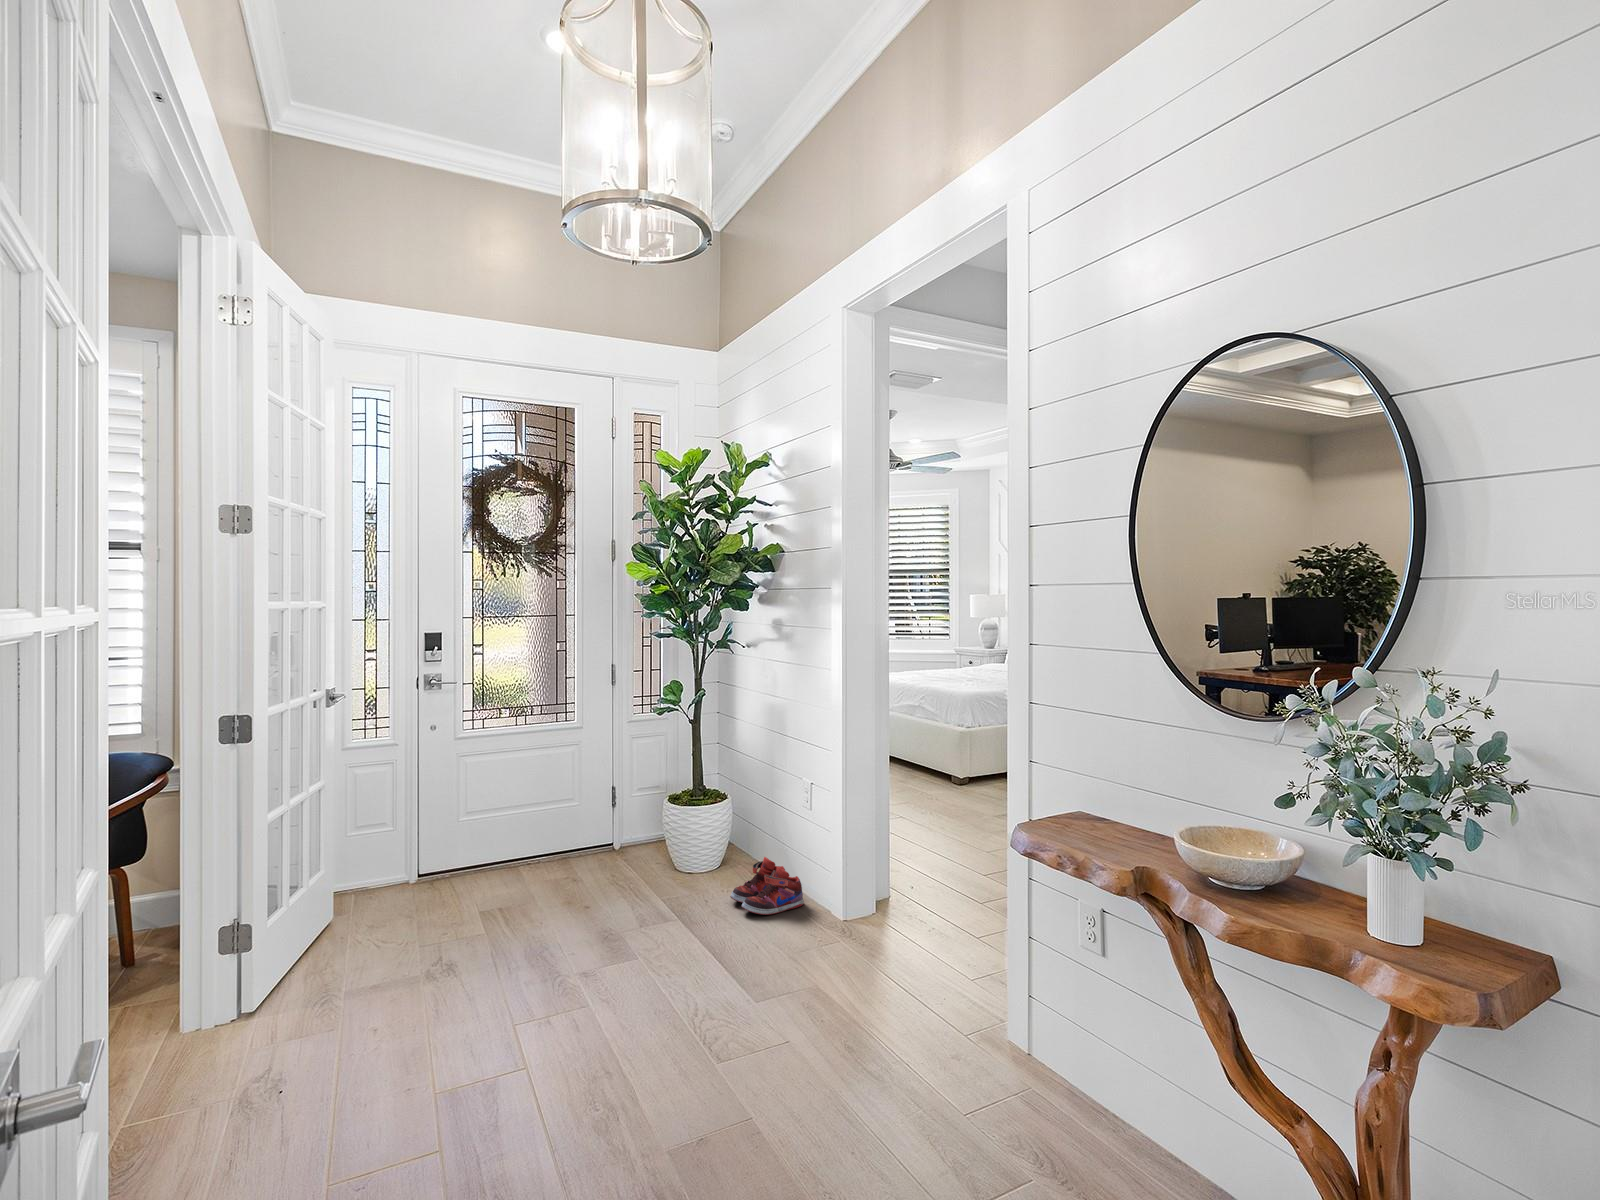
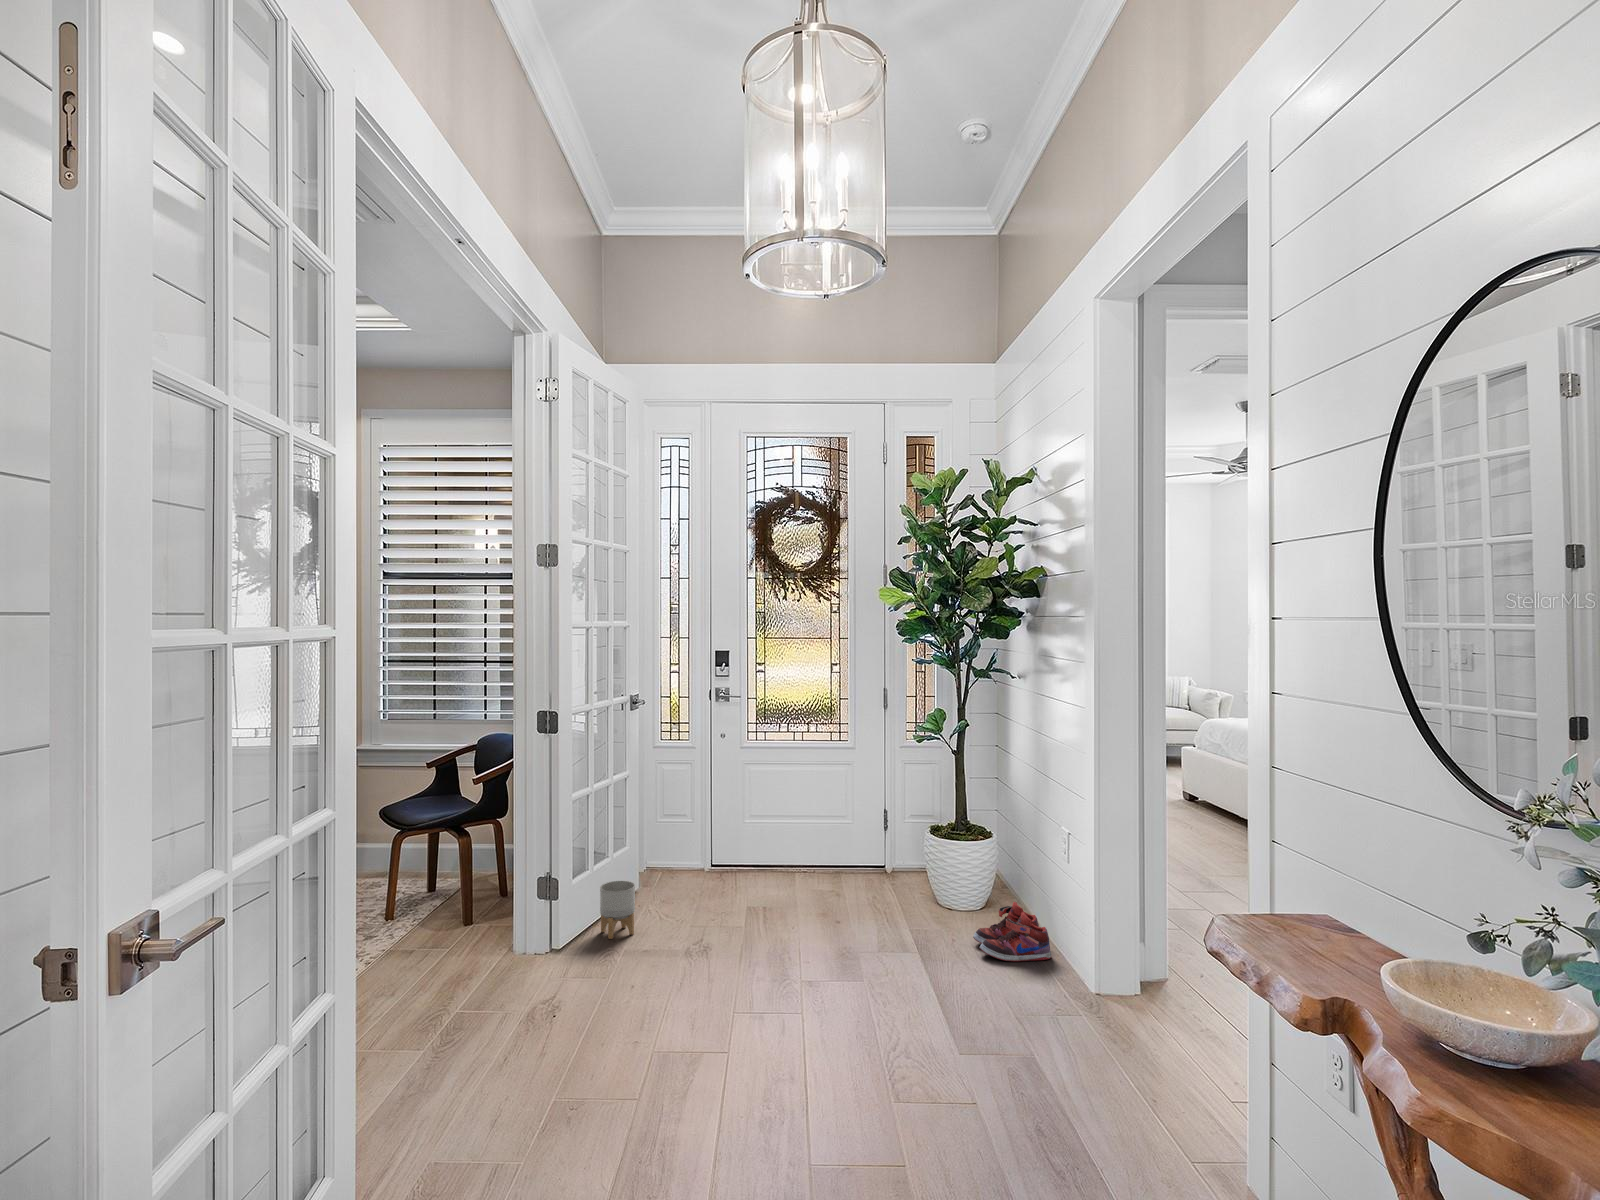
planter: none [304,908,352,982] -> present [600,881,635,939]

